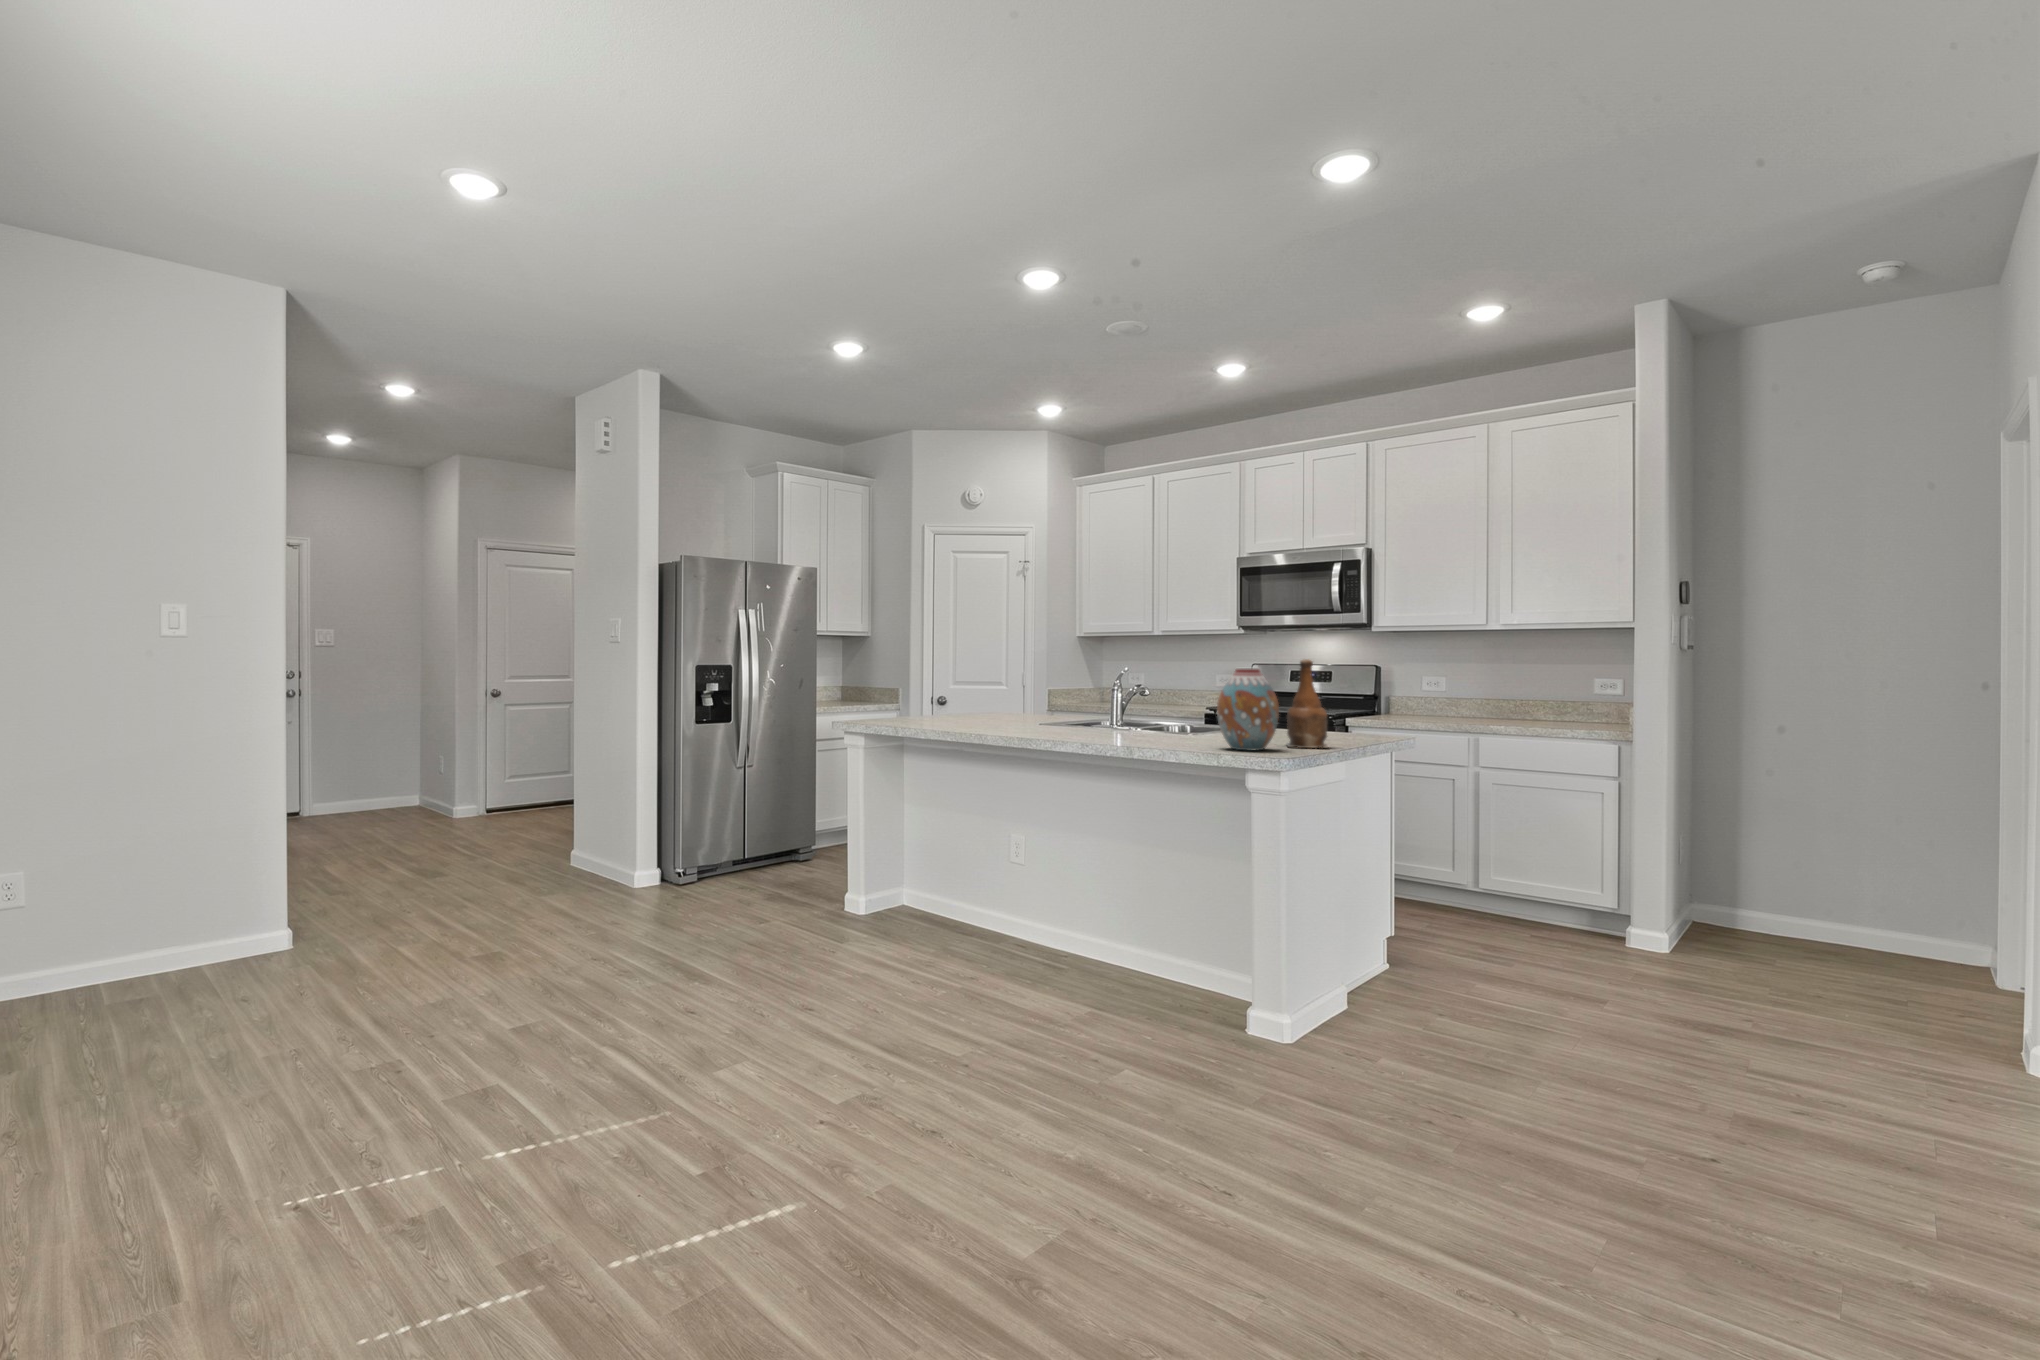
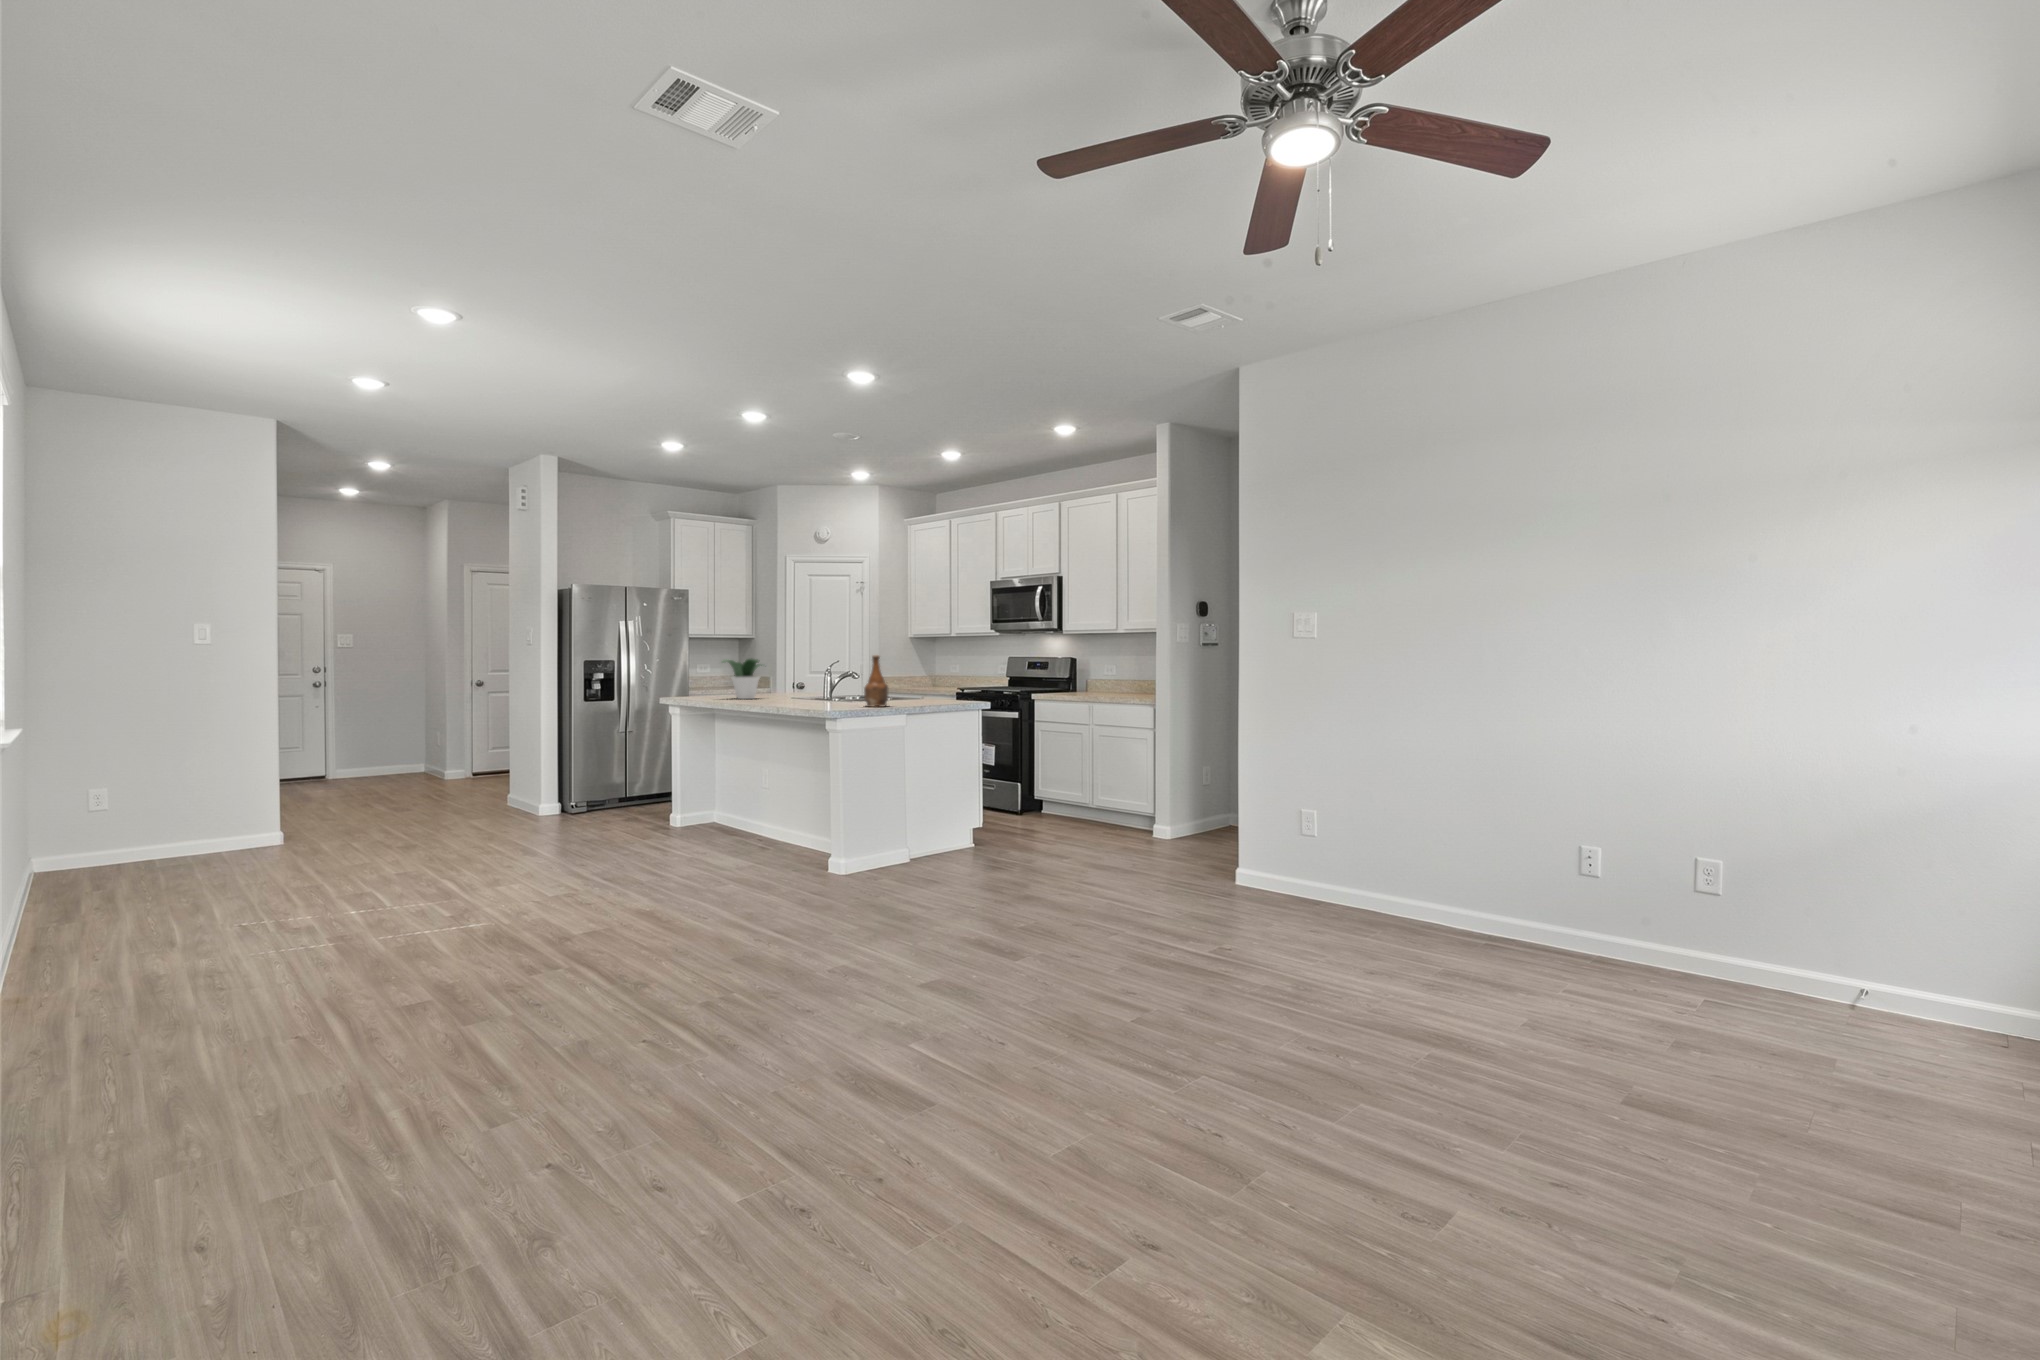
potted plant: none [952,664,1012,726] -> present [722,659,762,699]
vase: present [1217,668,1279,750] -> none [810,660,846,708]

